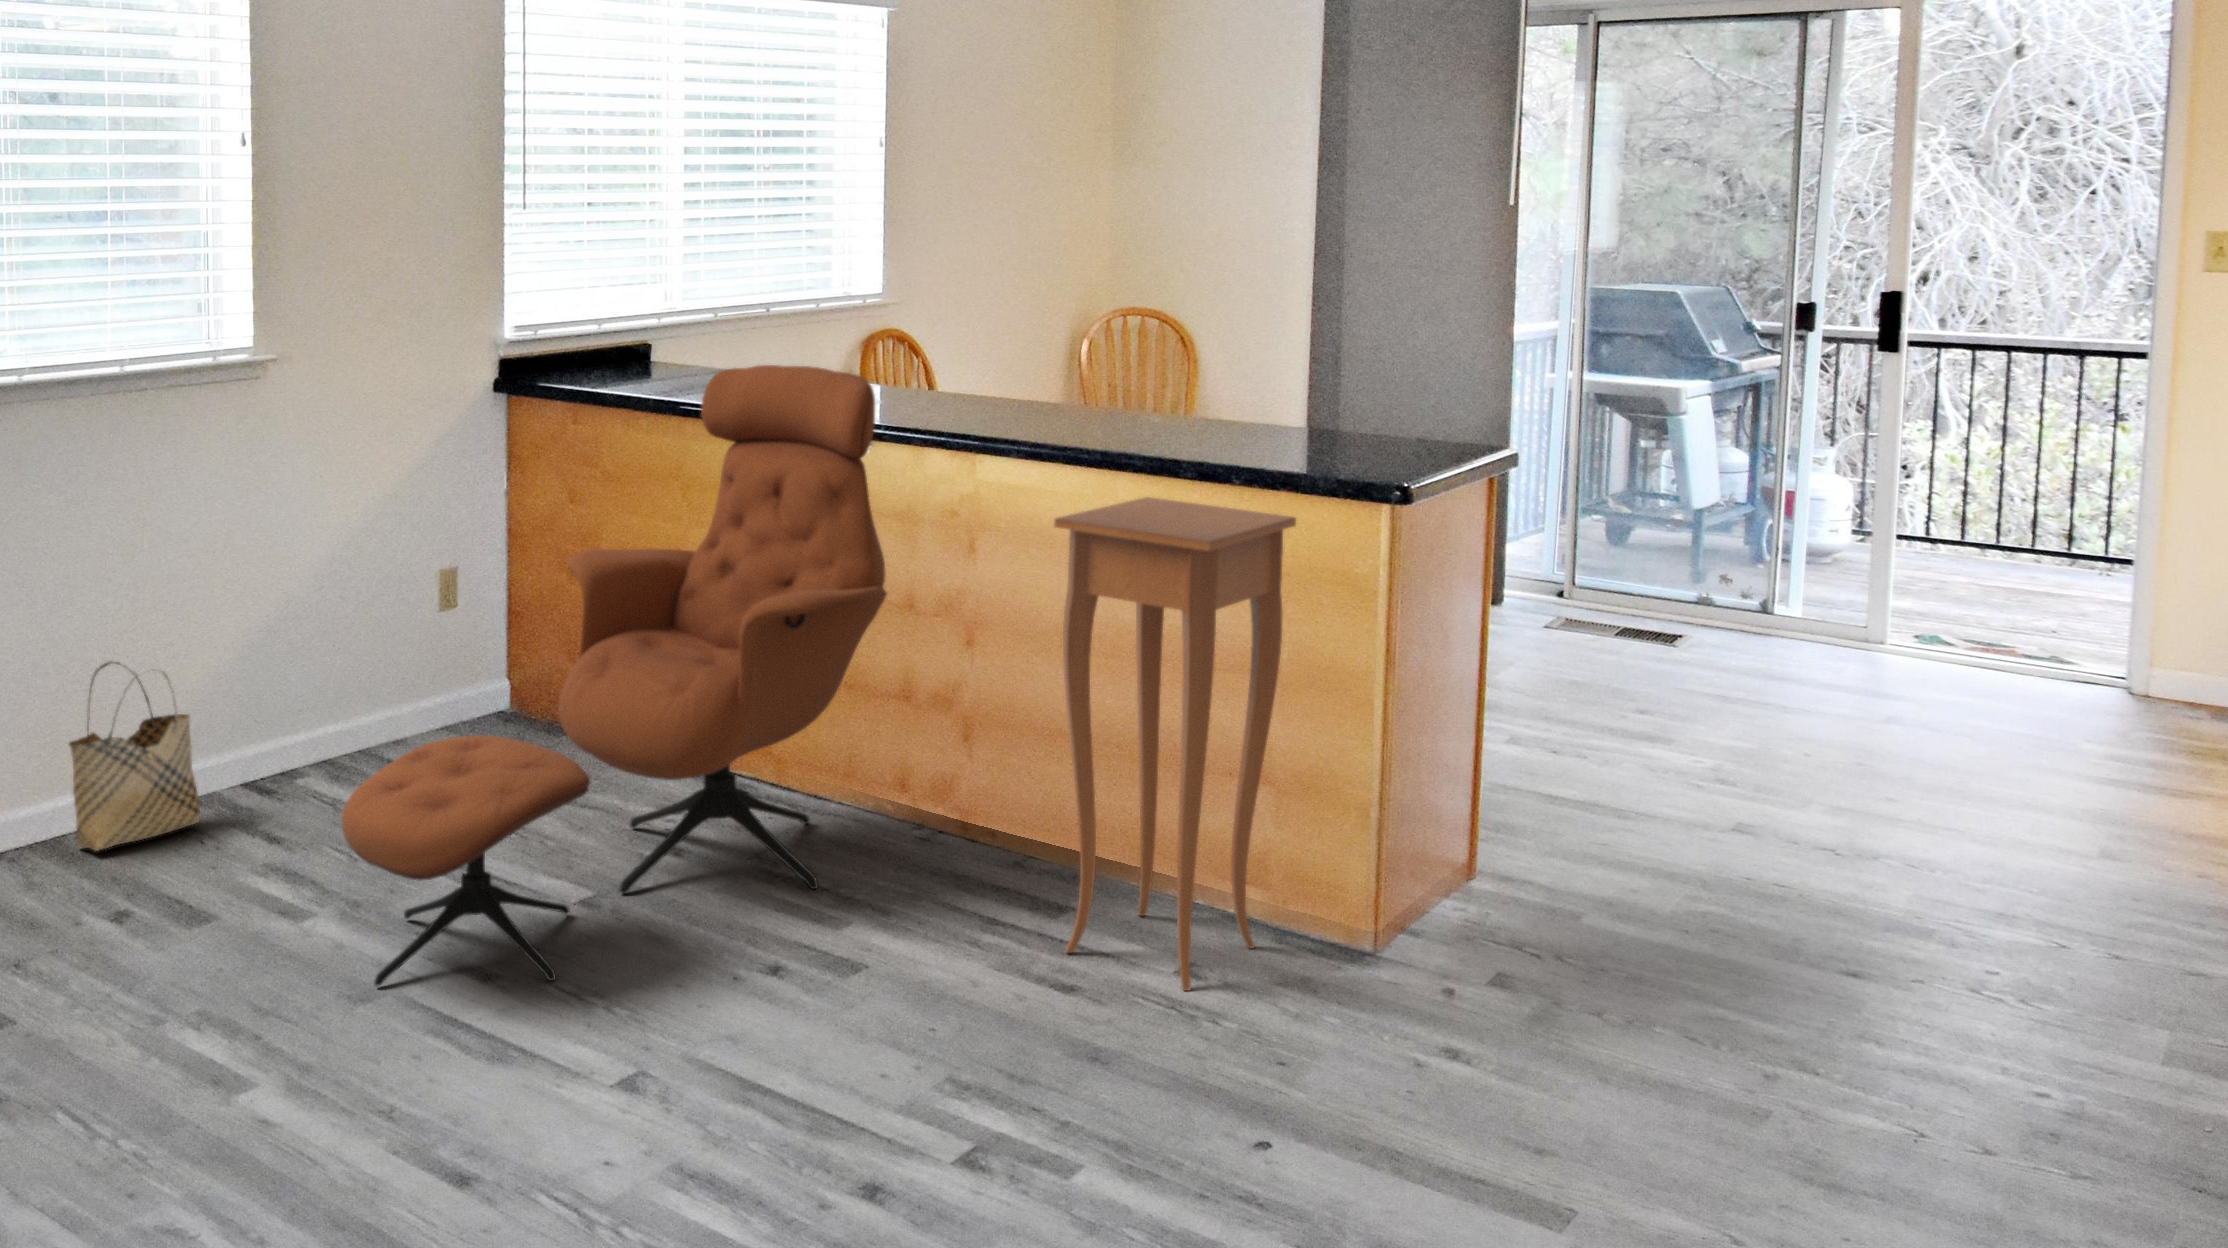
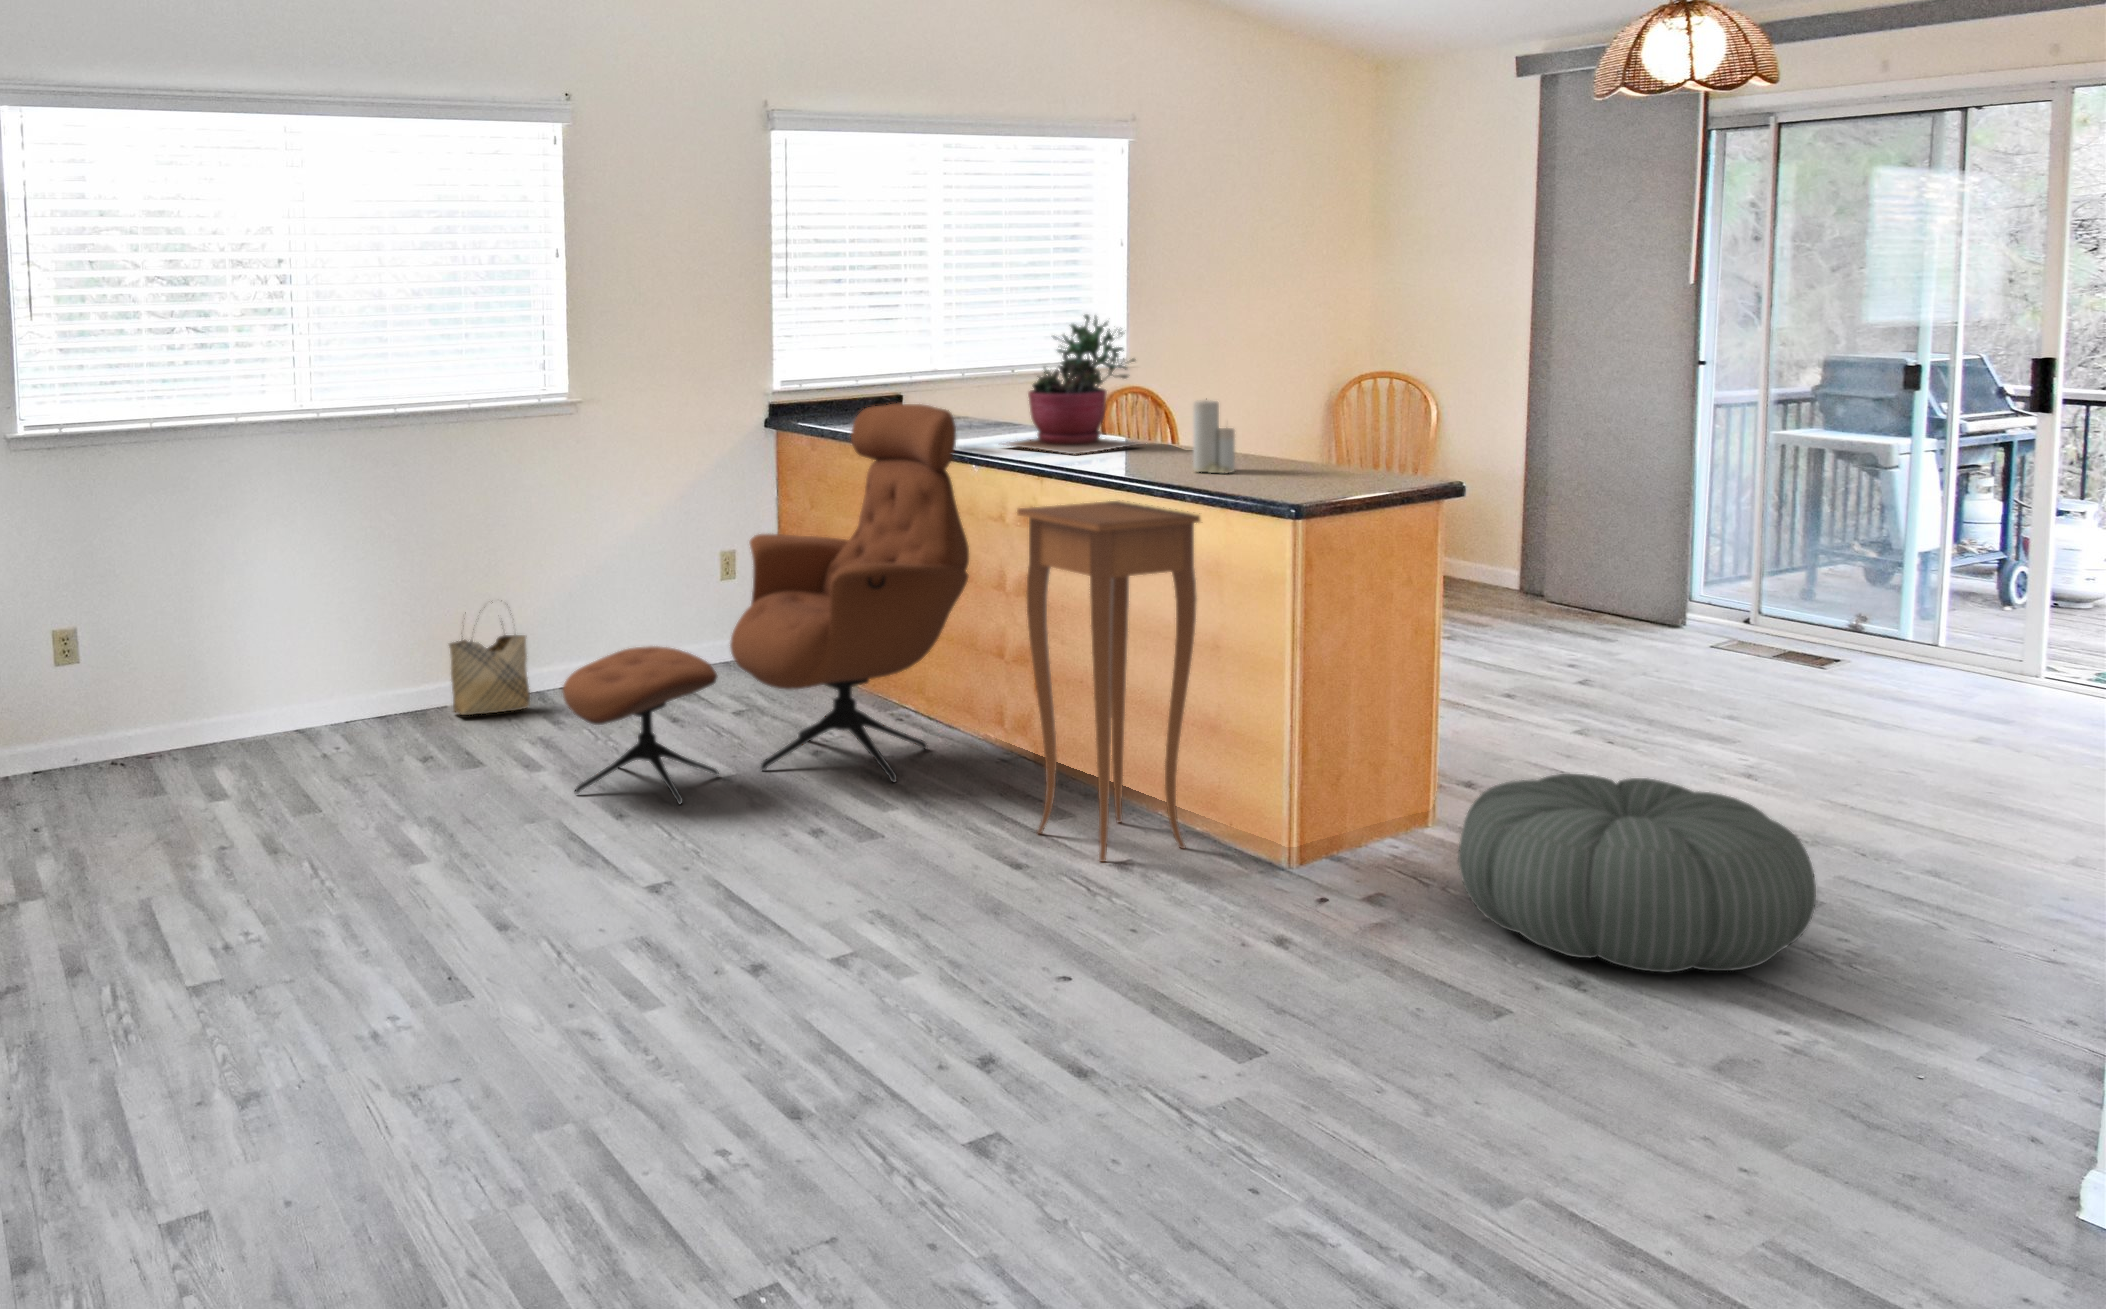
succulent plant: none [911,247,1095,433] -> present [1007,315,1138,455]
candle: none [1242,355,1301,459] -> present [1193,400,1235,473]
pouf: none [1617,805,2036,1062] -> present [1458,774,1816,973]

